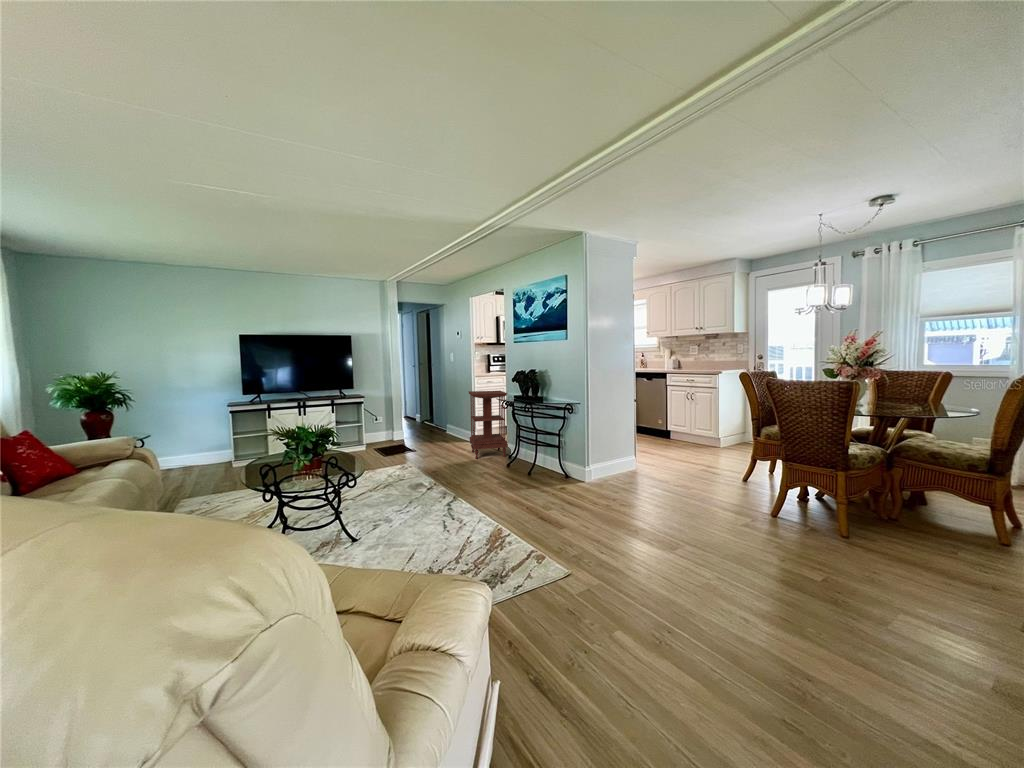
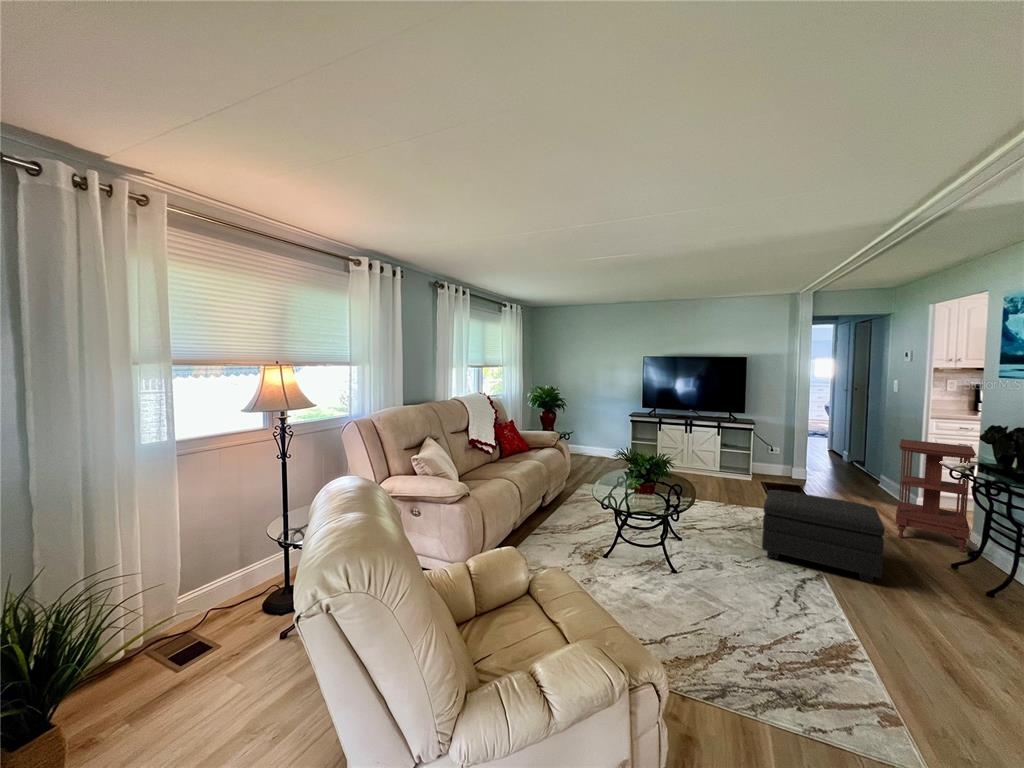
footstool: none [405,437,487,498] -> present [762,490,885,583]

